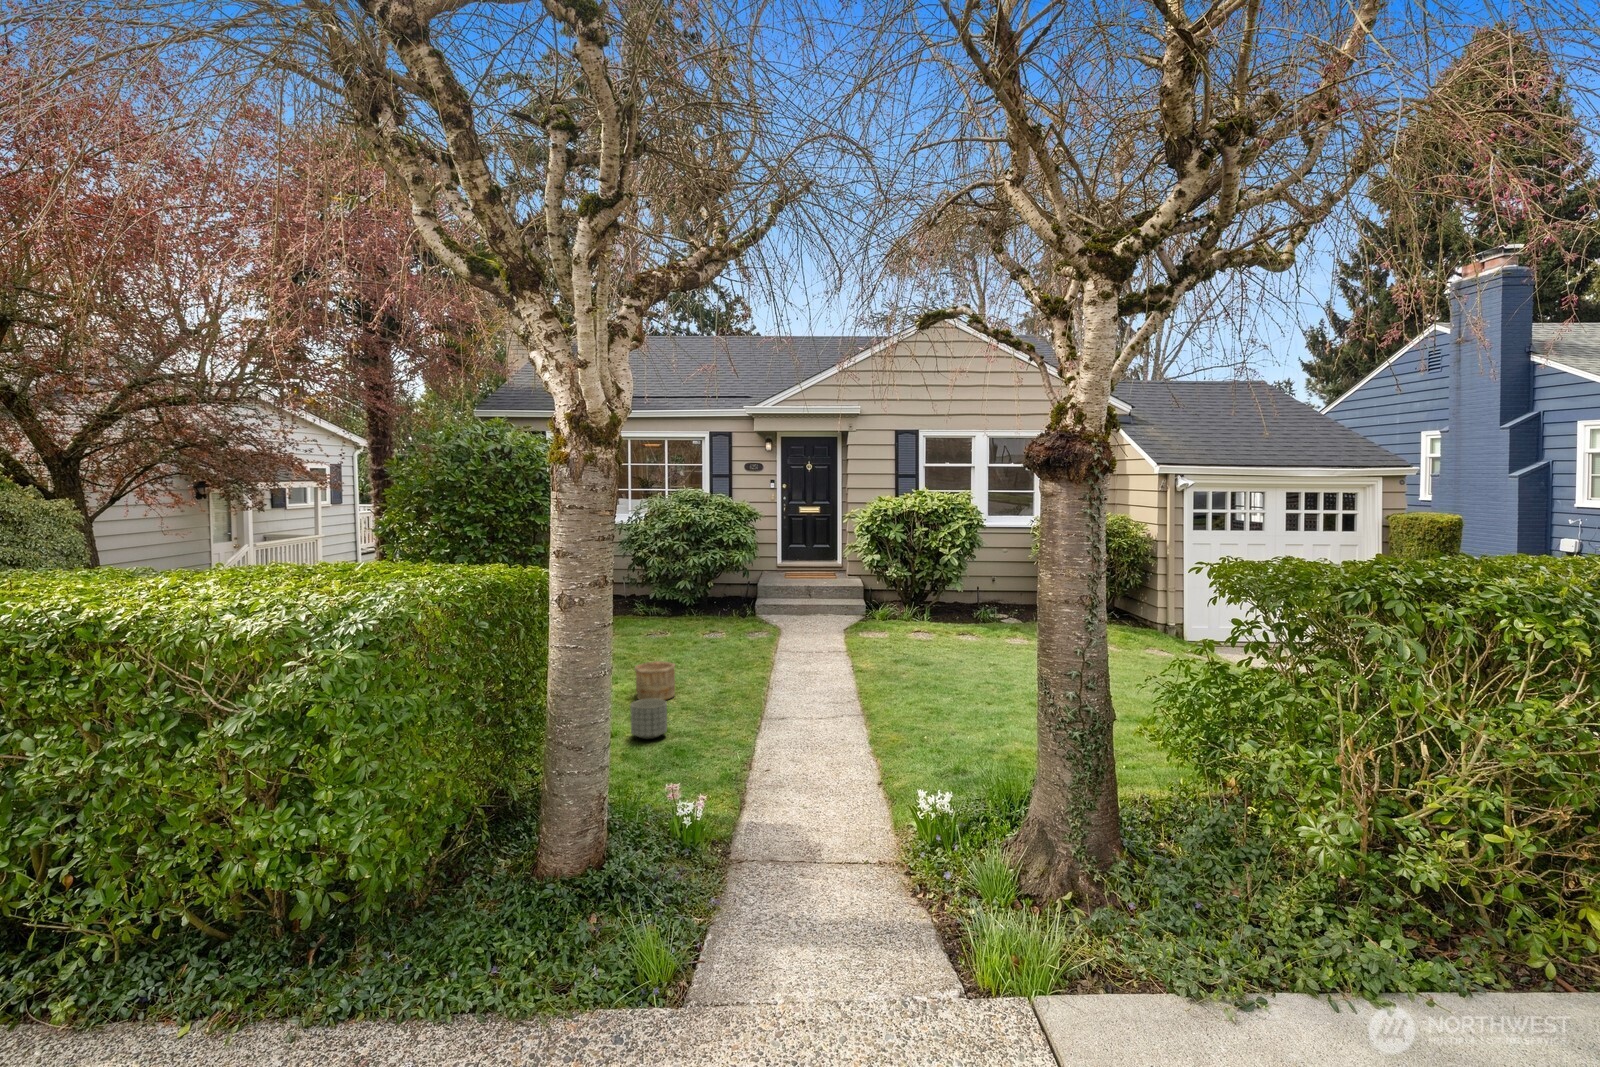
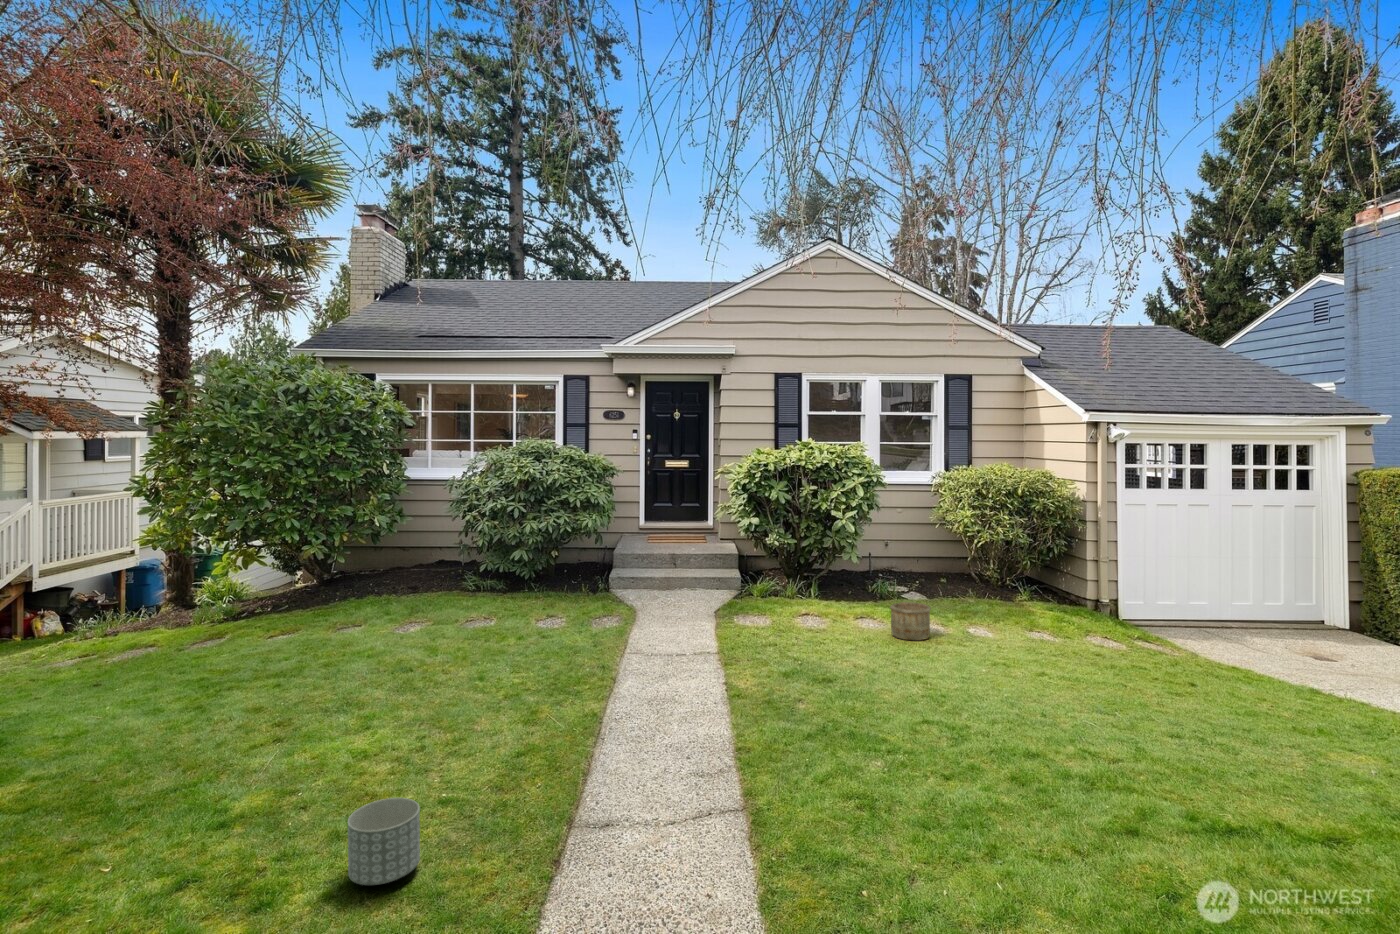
wooden bucket: present [634,661,675,700] -> present [890,602,931,640]

